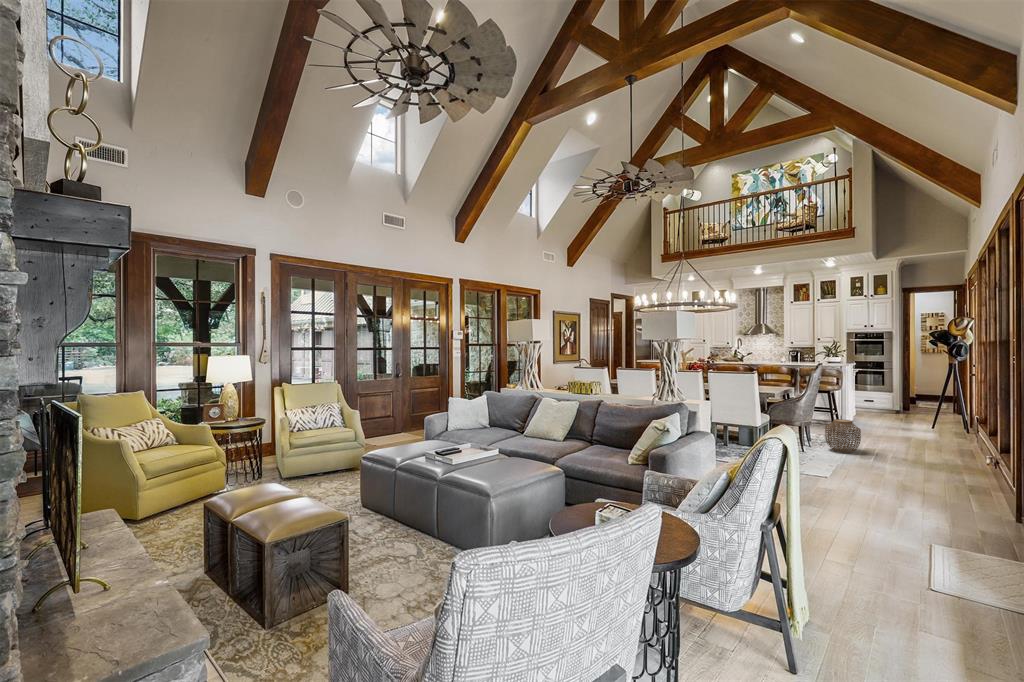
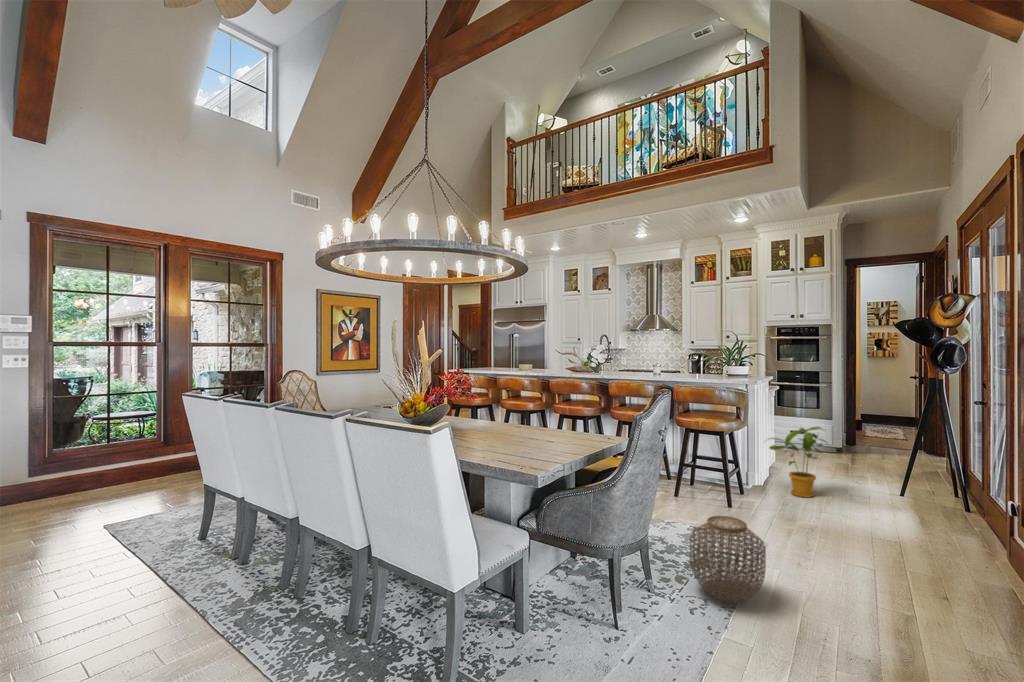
house plant: none [851,389,890,428] -> present [769,427,826,497]

